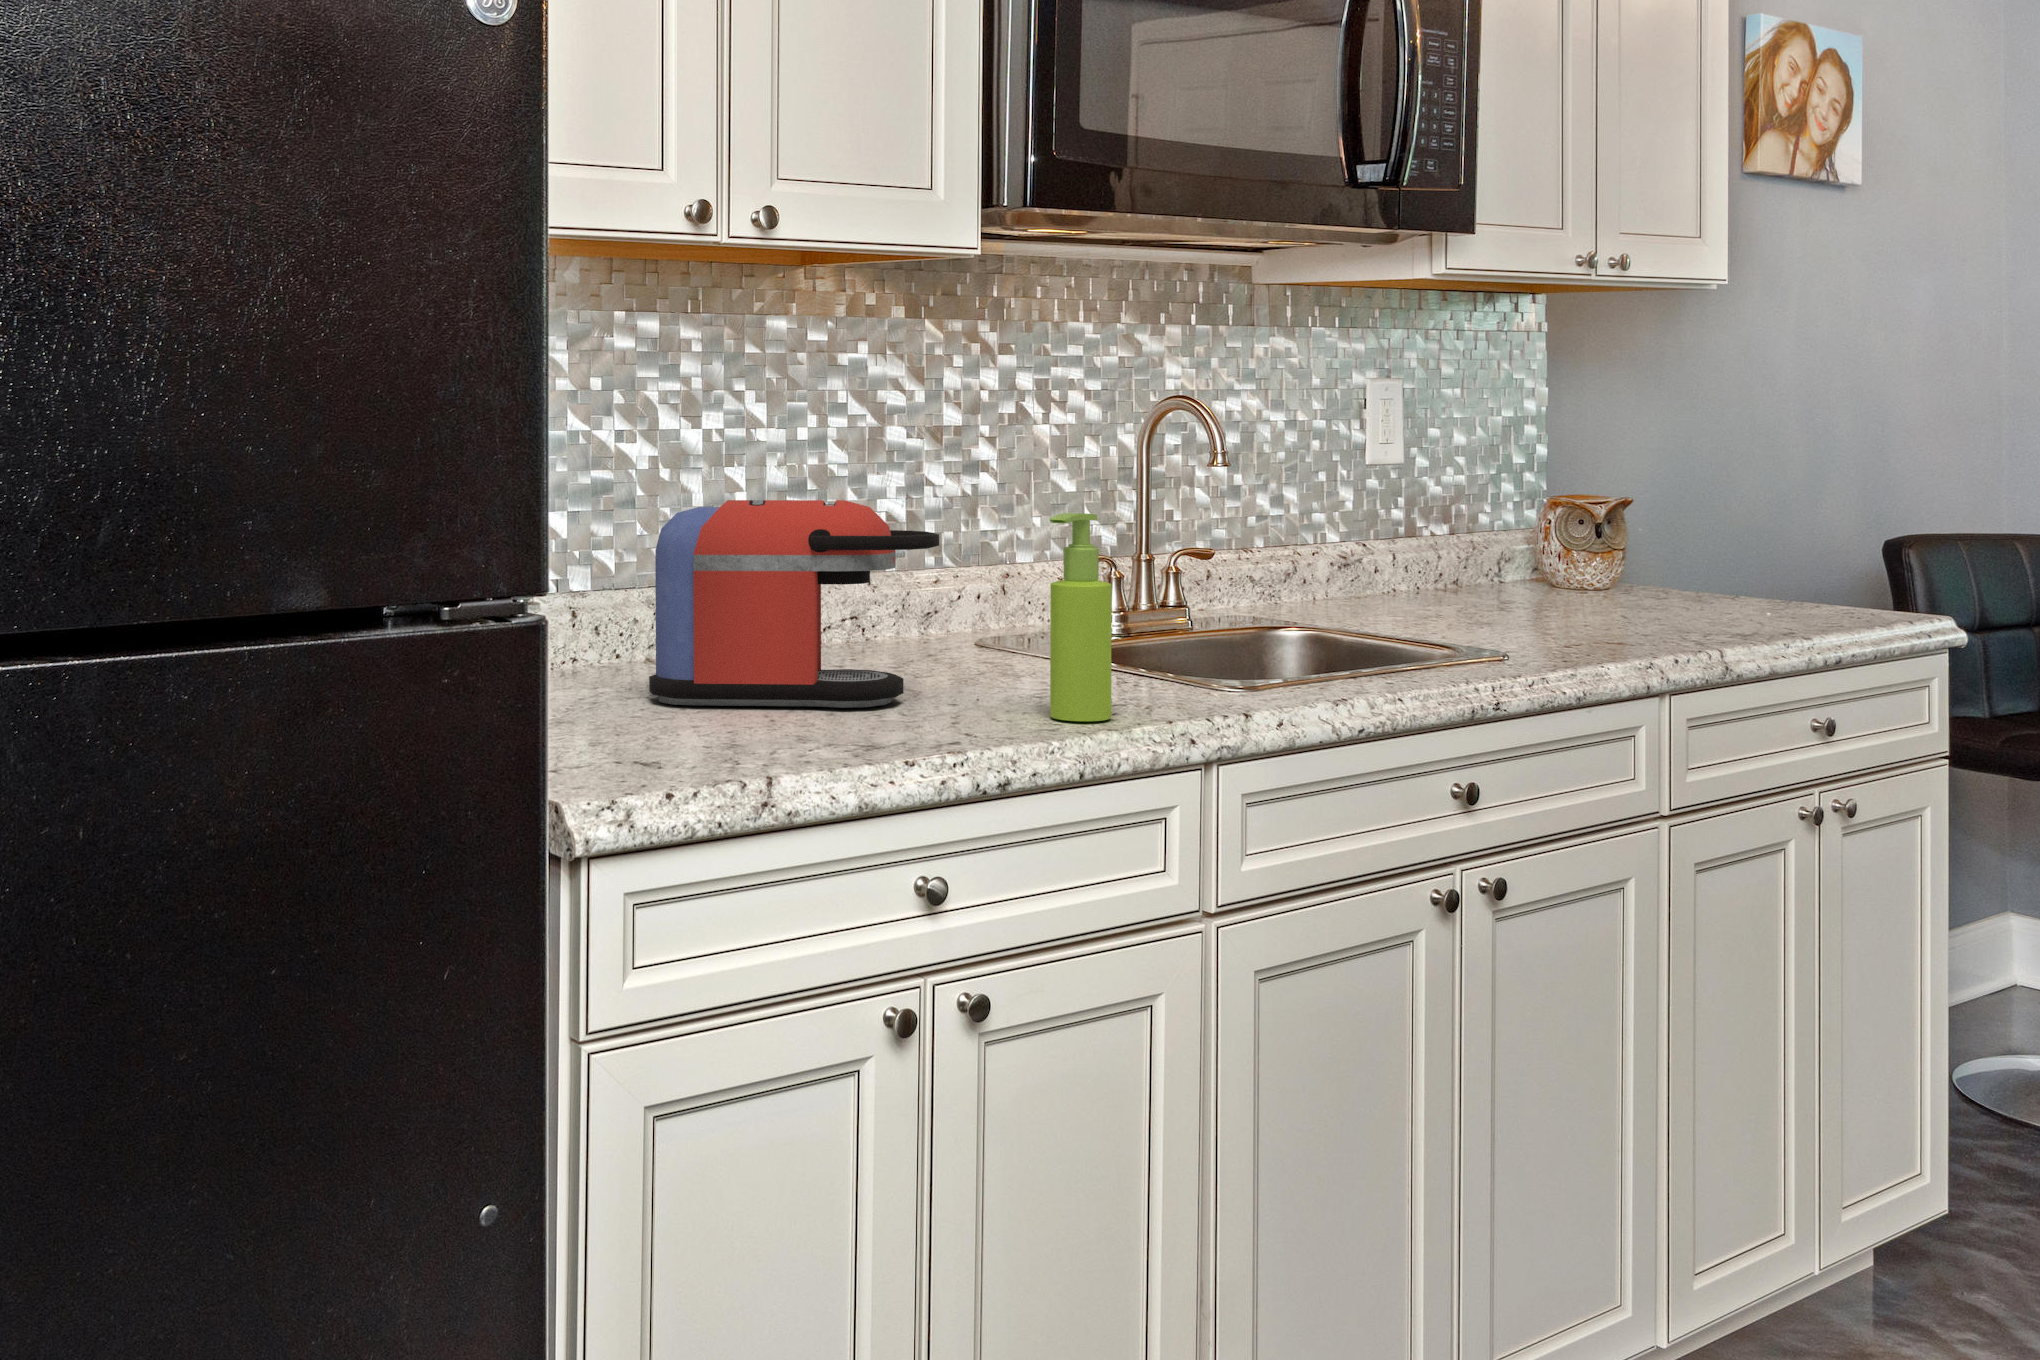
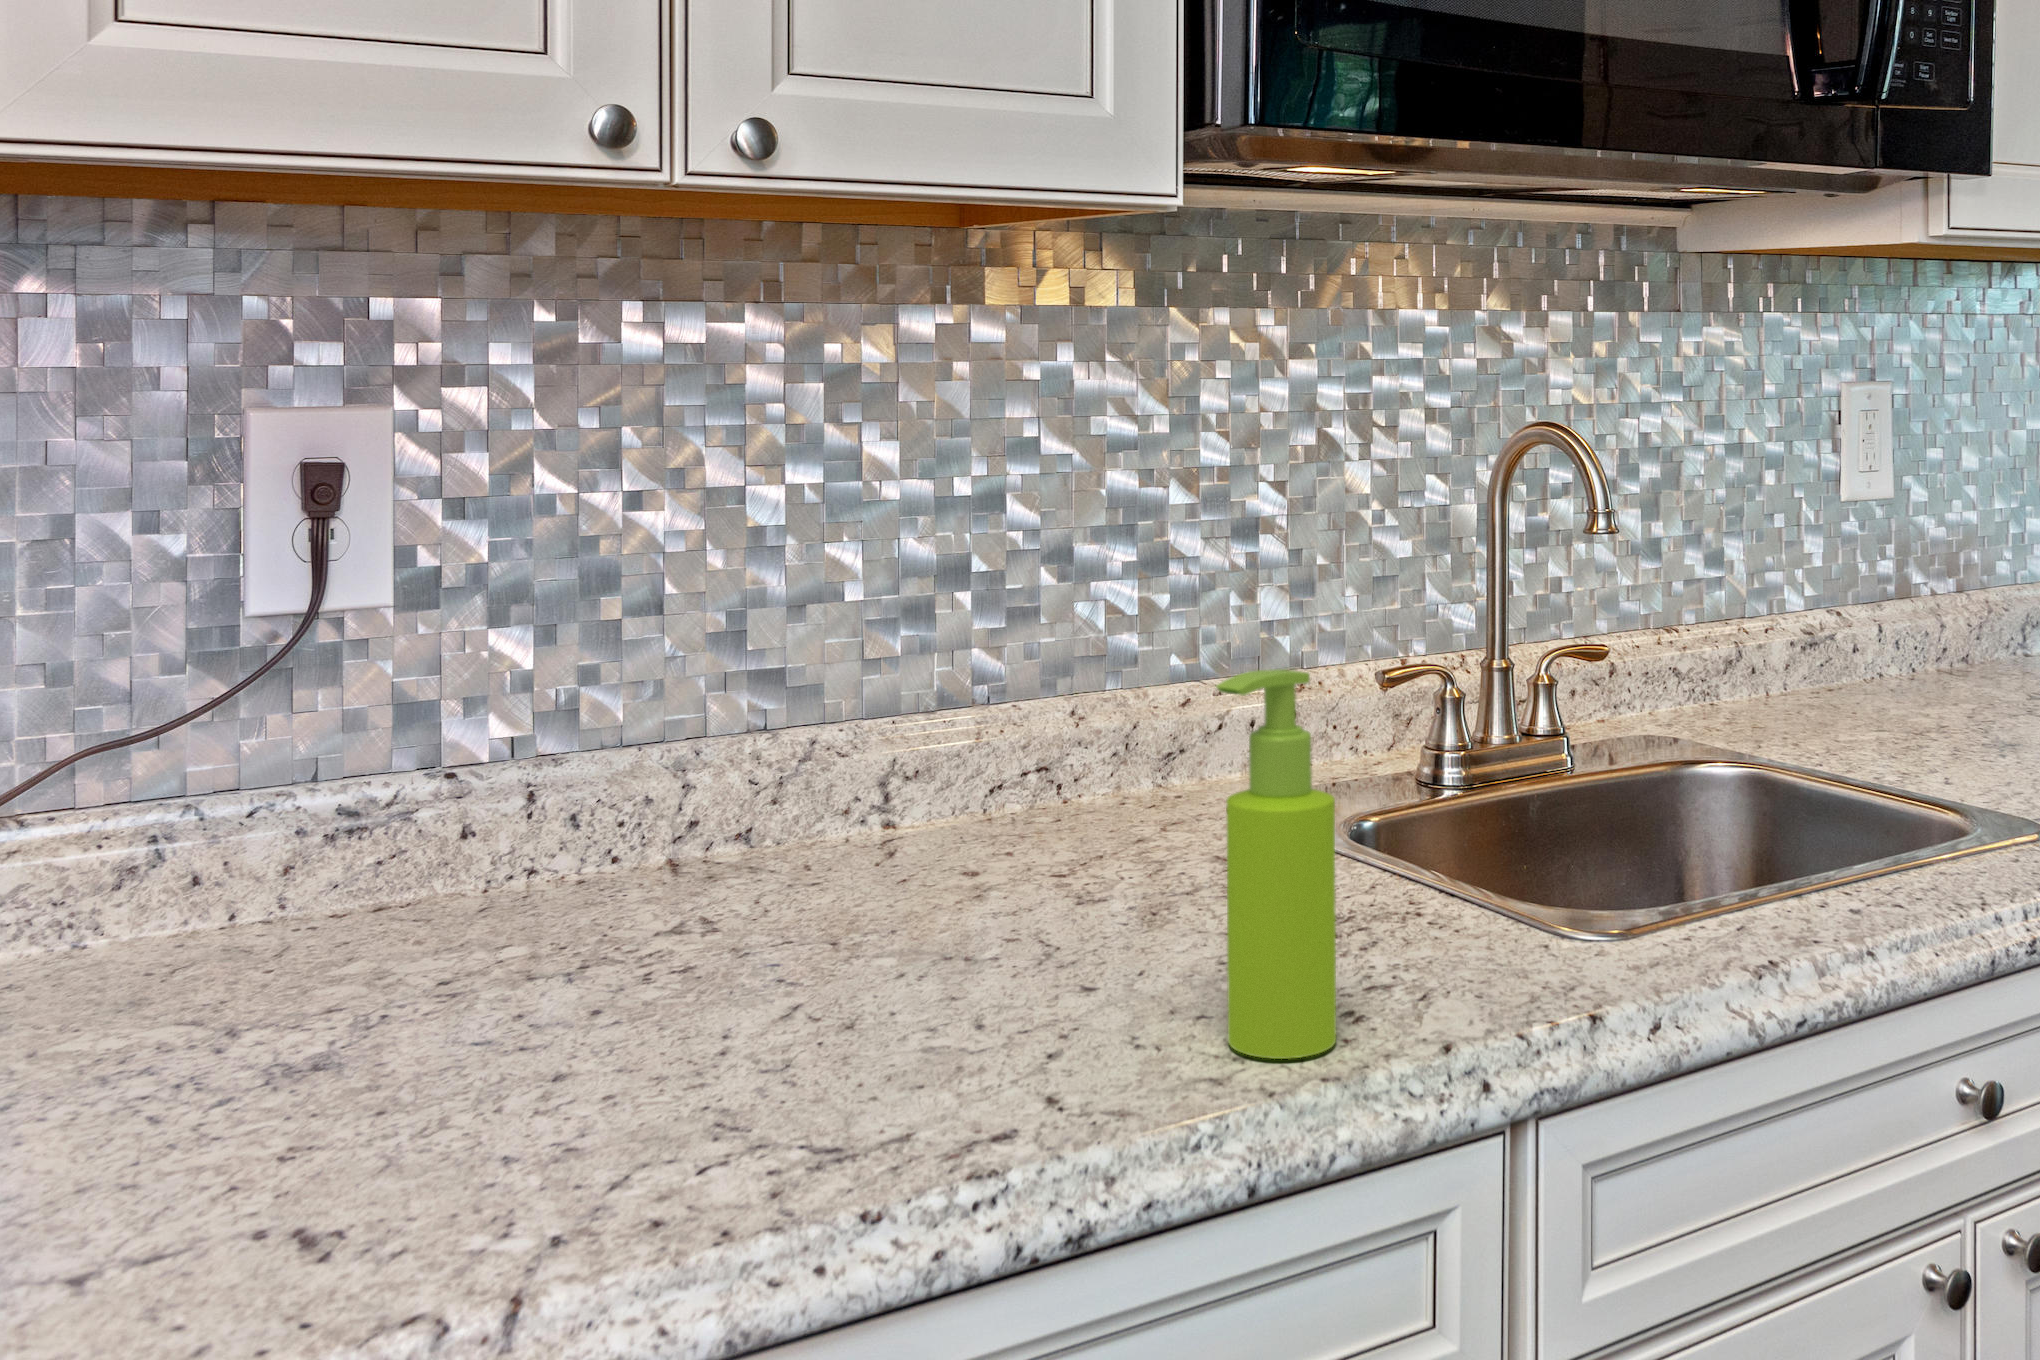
coffee maker: present [649,500,939,708] -> none [557,633,1060,1011]

